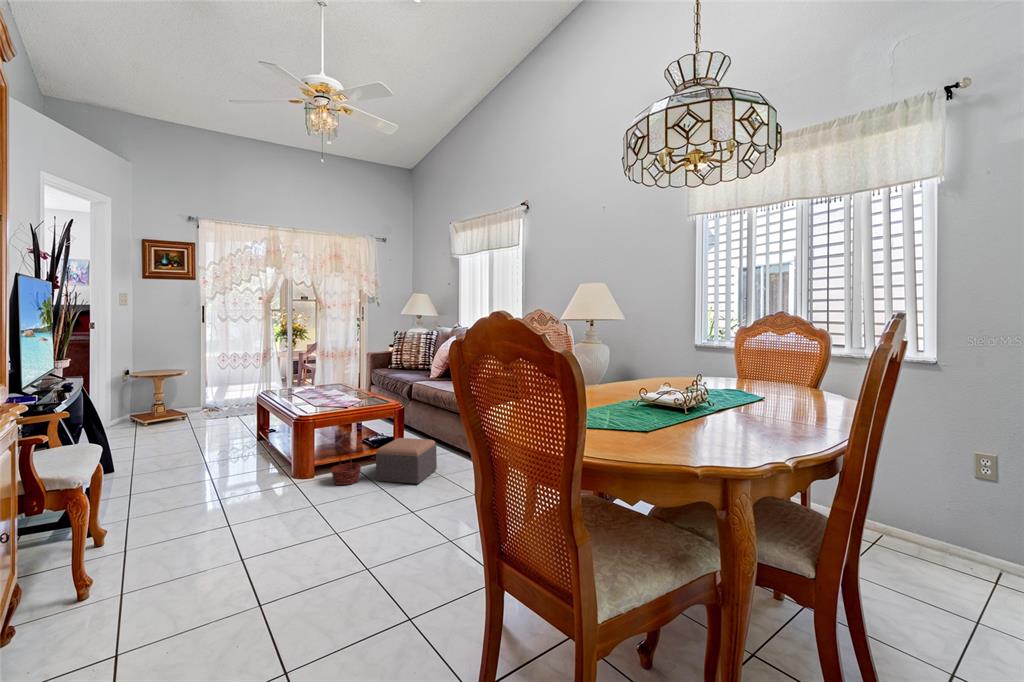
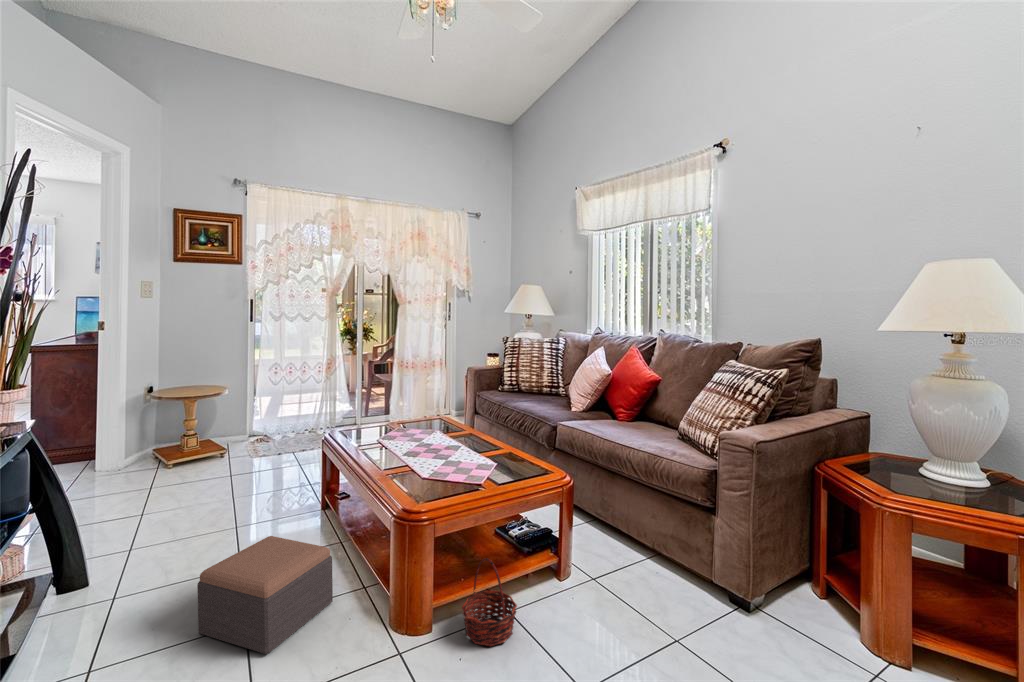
footstool: present [376,438,437,484] -> present [197,536,333,654]

